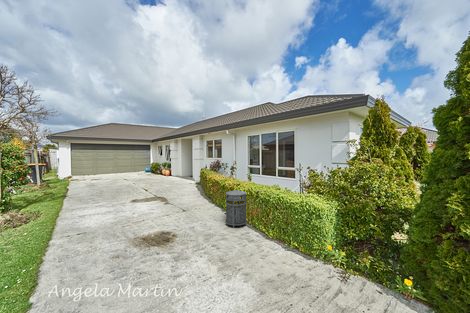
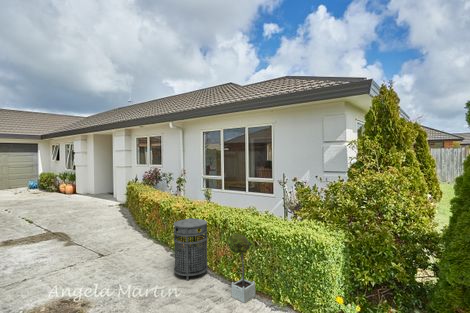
potted tree: none [258,200,275,244] -> present [228,234,255,303]

